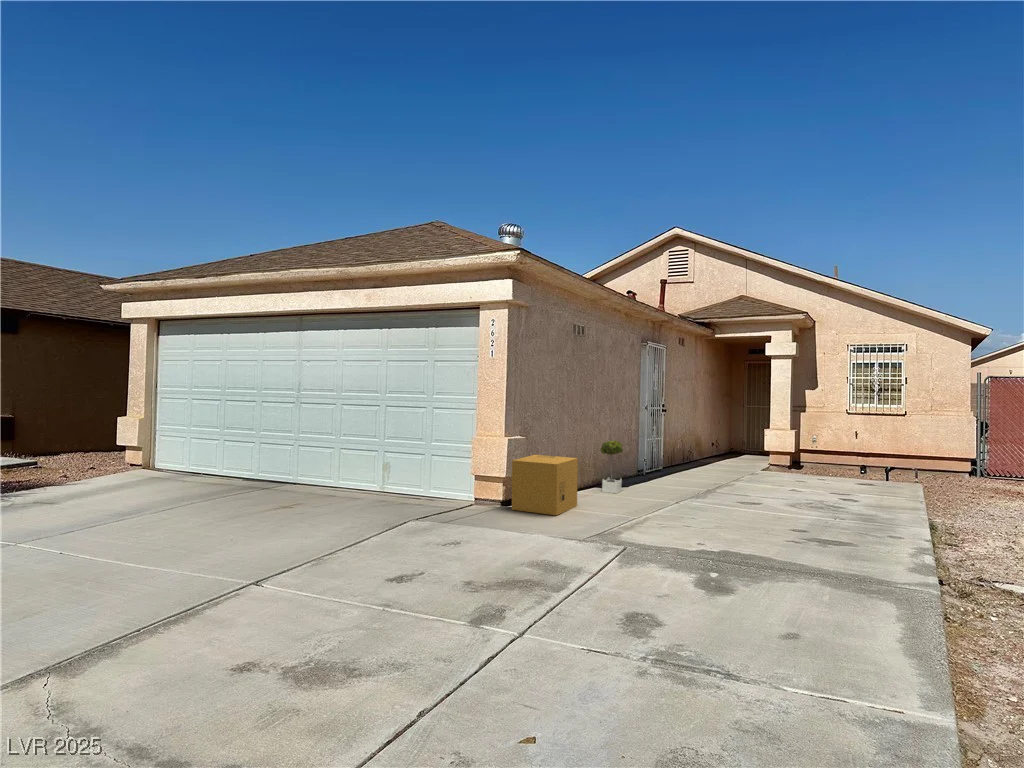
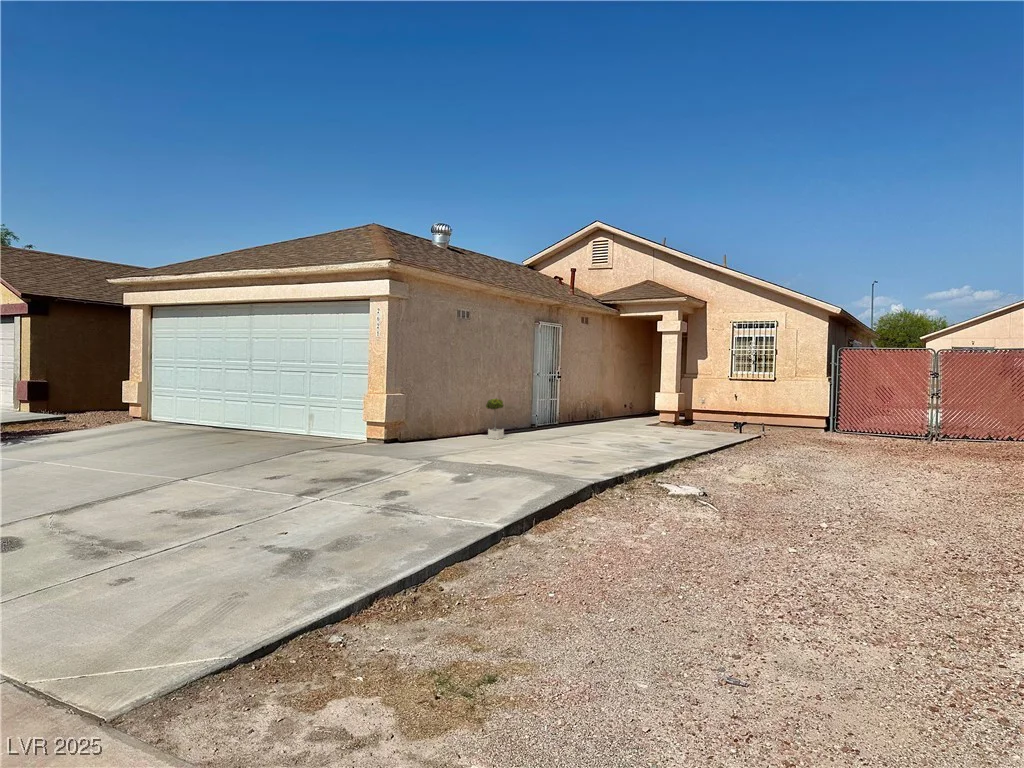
cardboard box: present [512,455,578,515] -> none [391,406,441,447]

